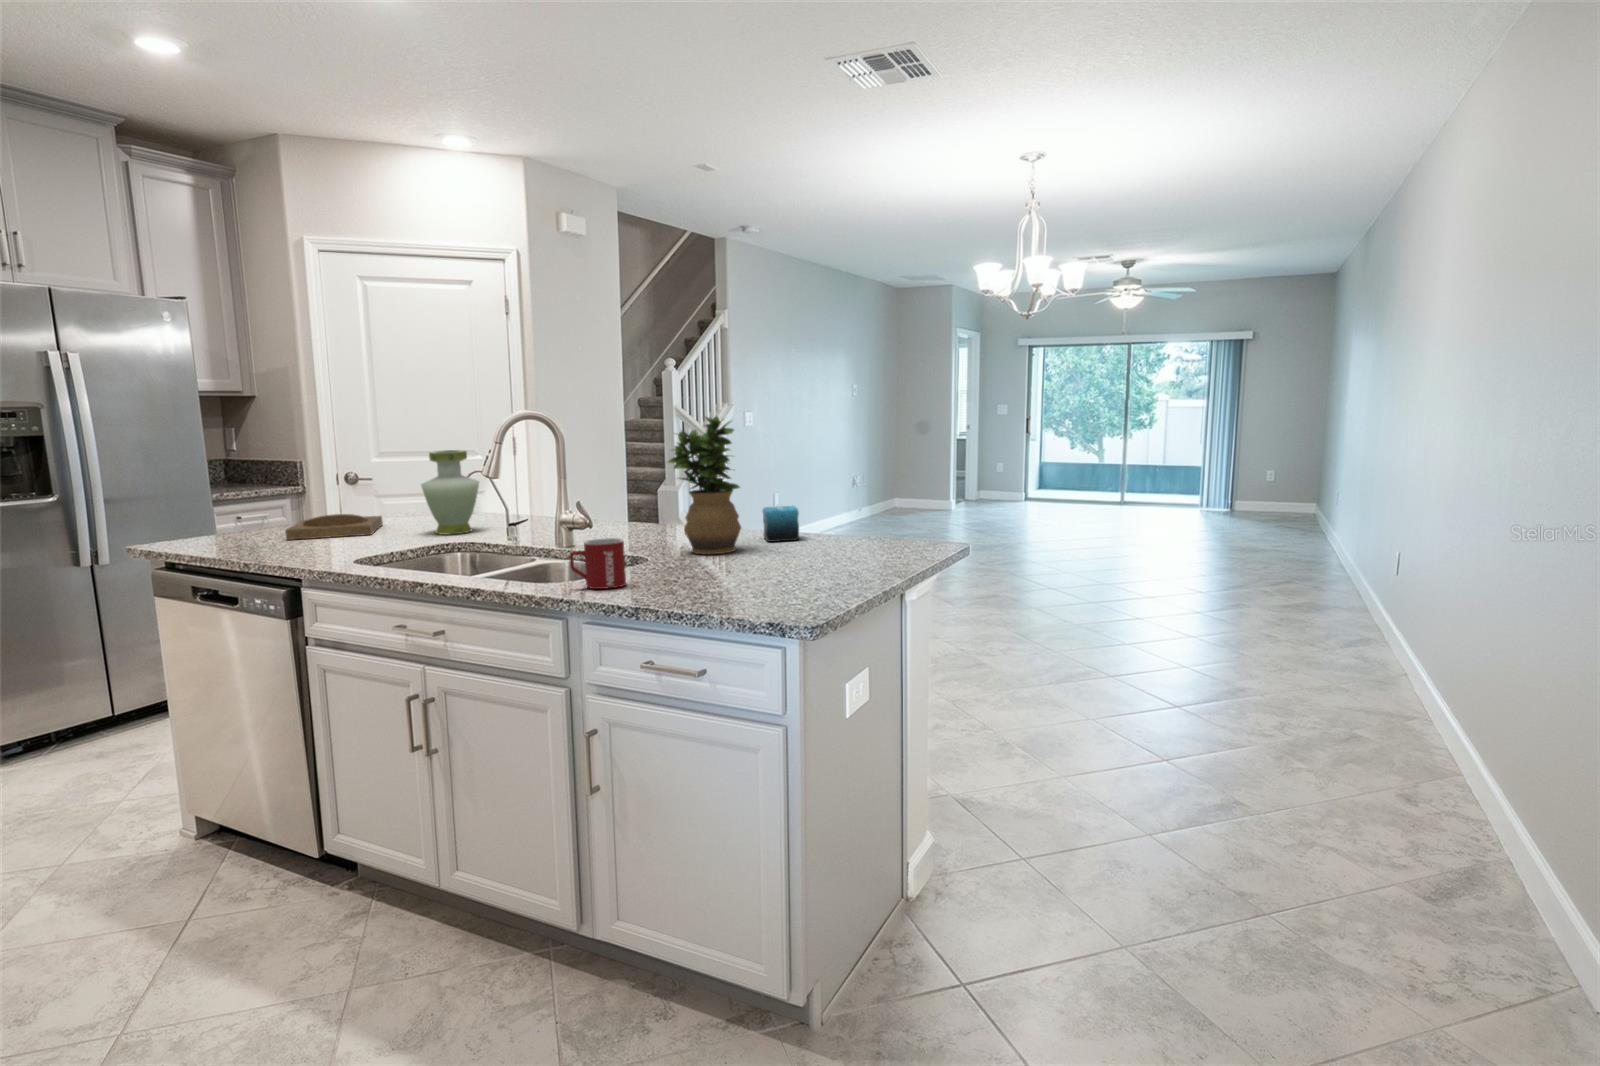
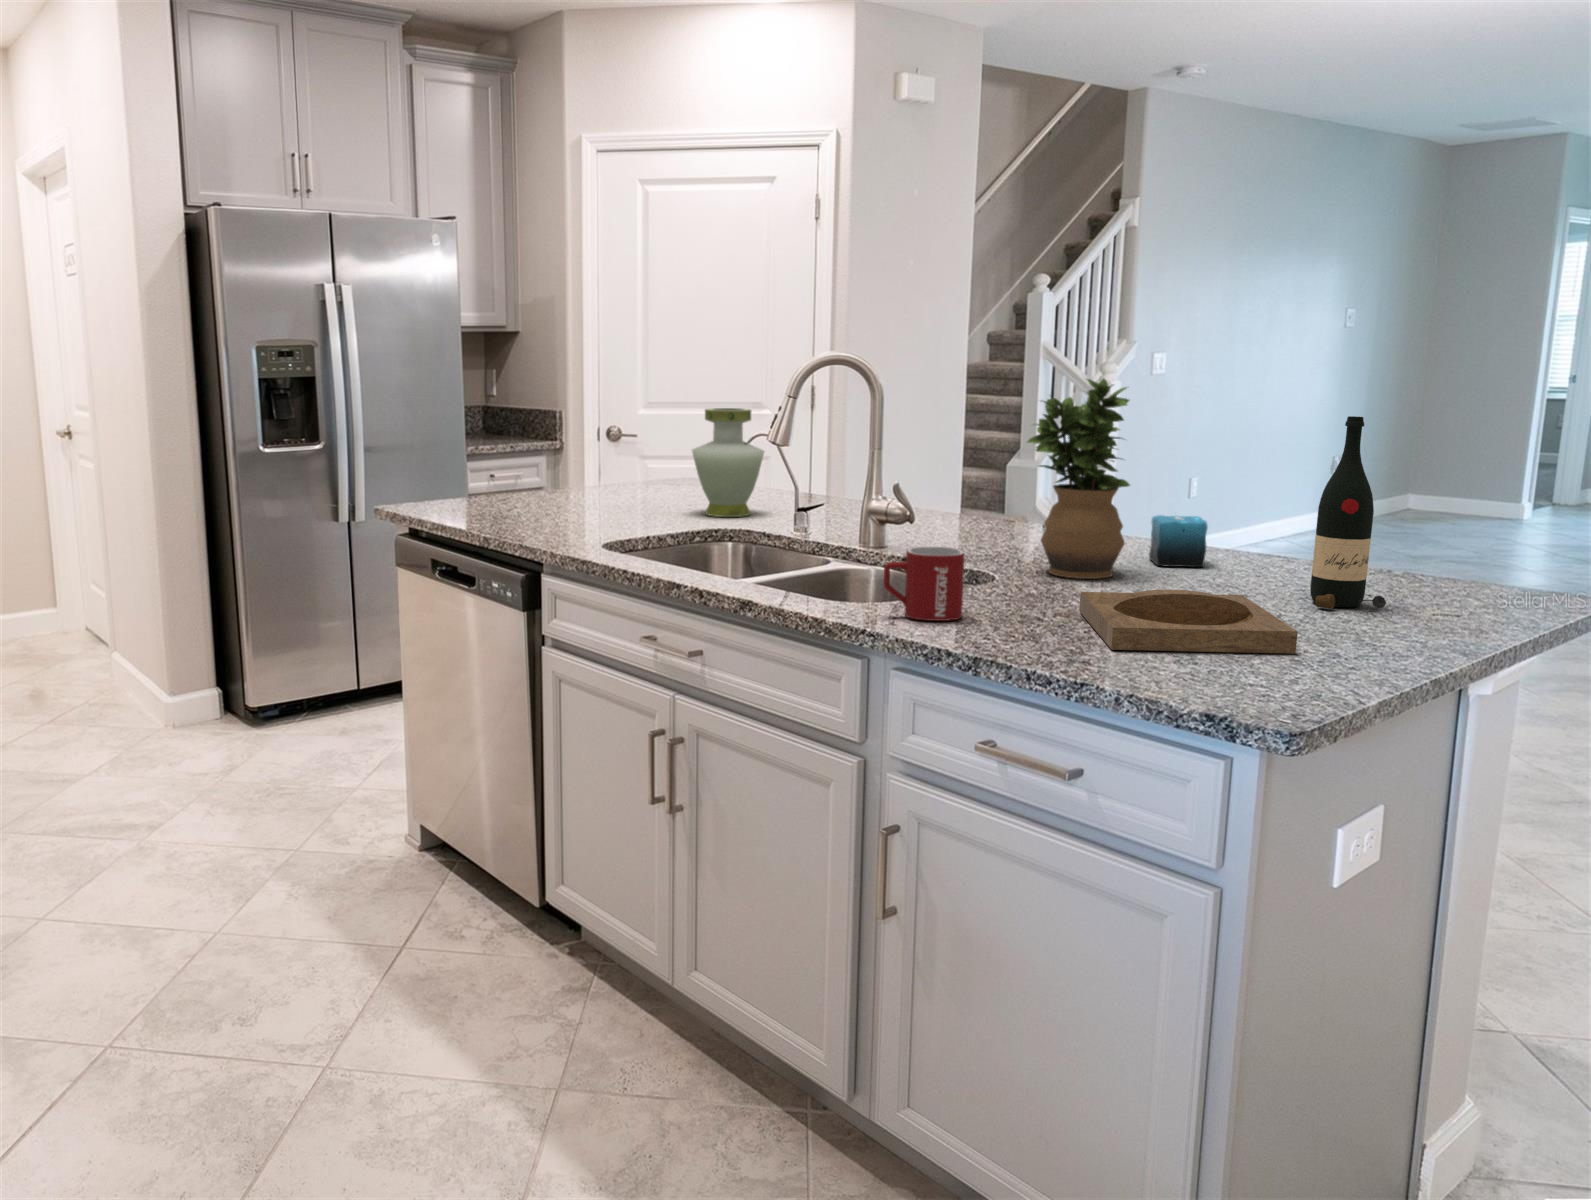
wine bottle: none [858,433,904,558] -> present [1310,416,1386,610]
tray: present [285,514,383,540] -> present [1079,589,1298,654]

